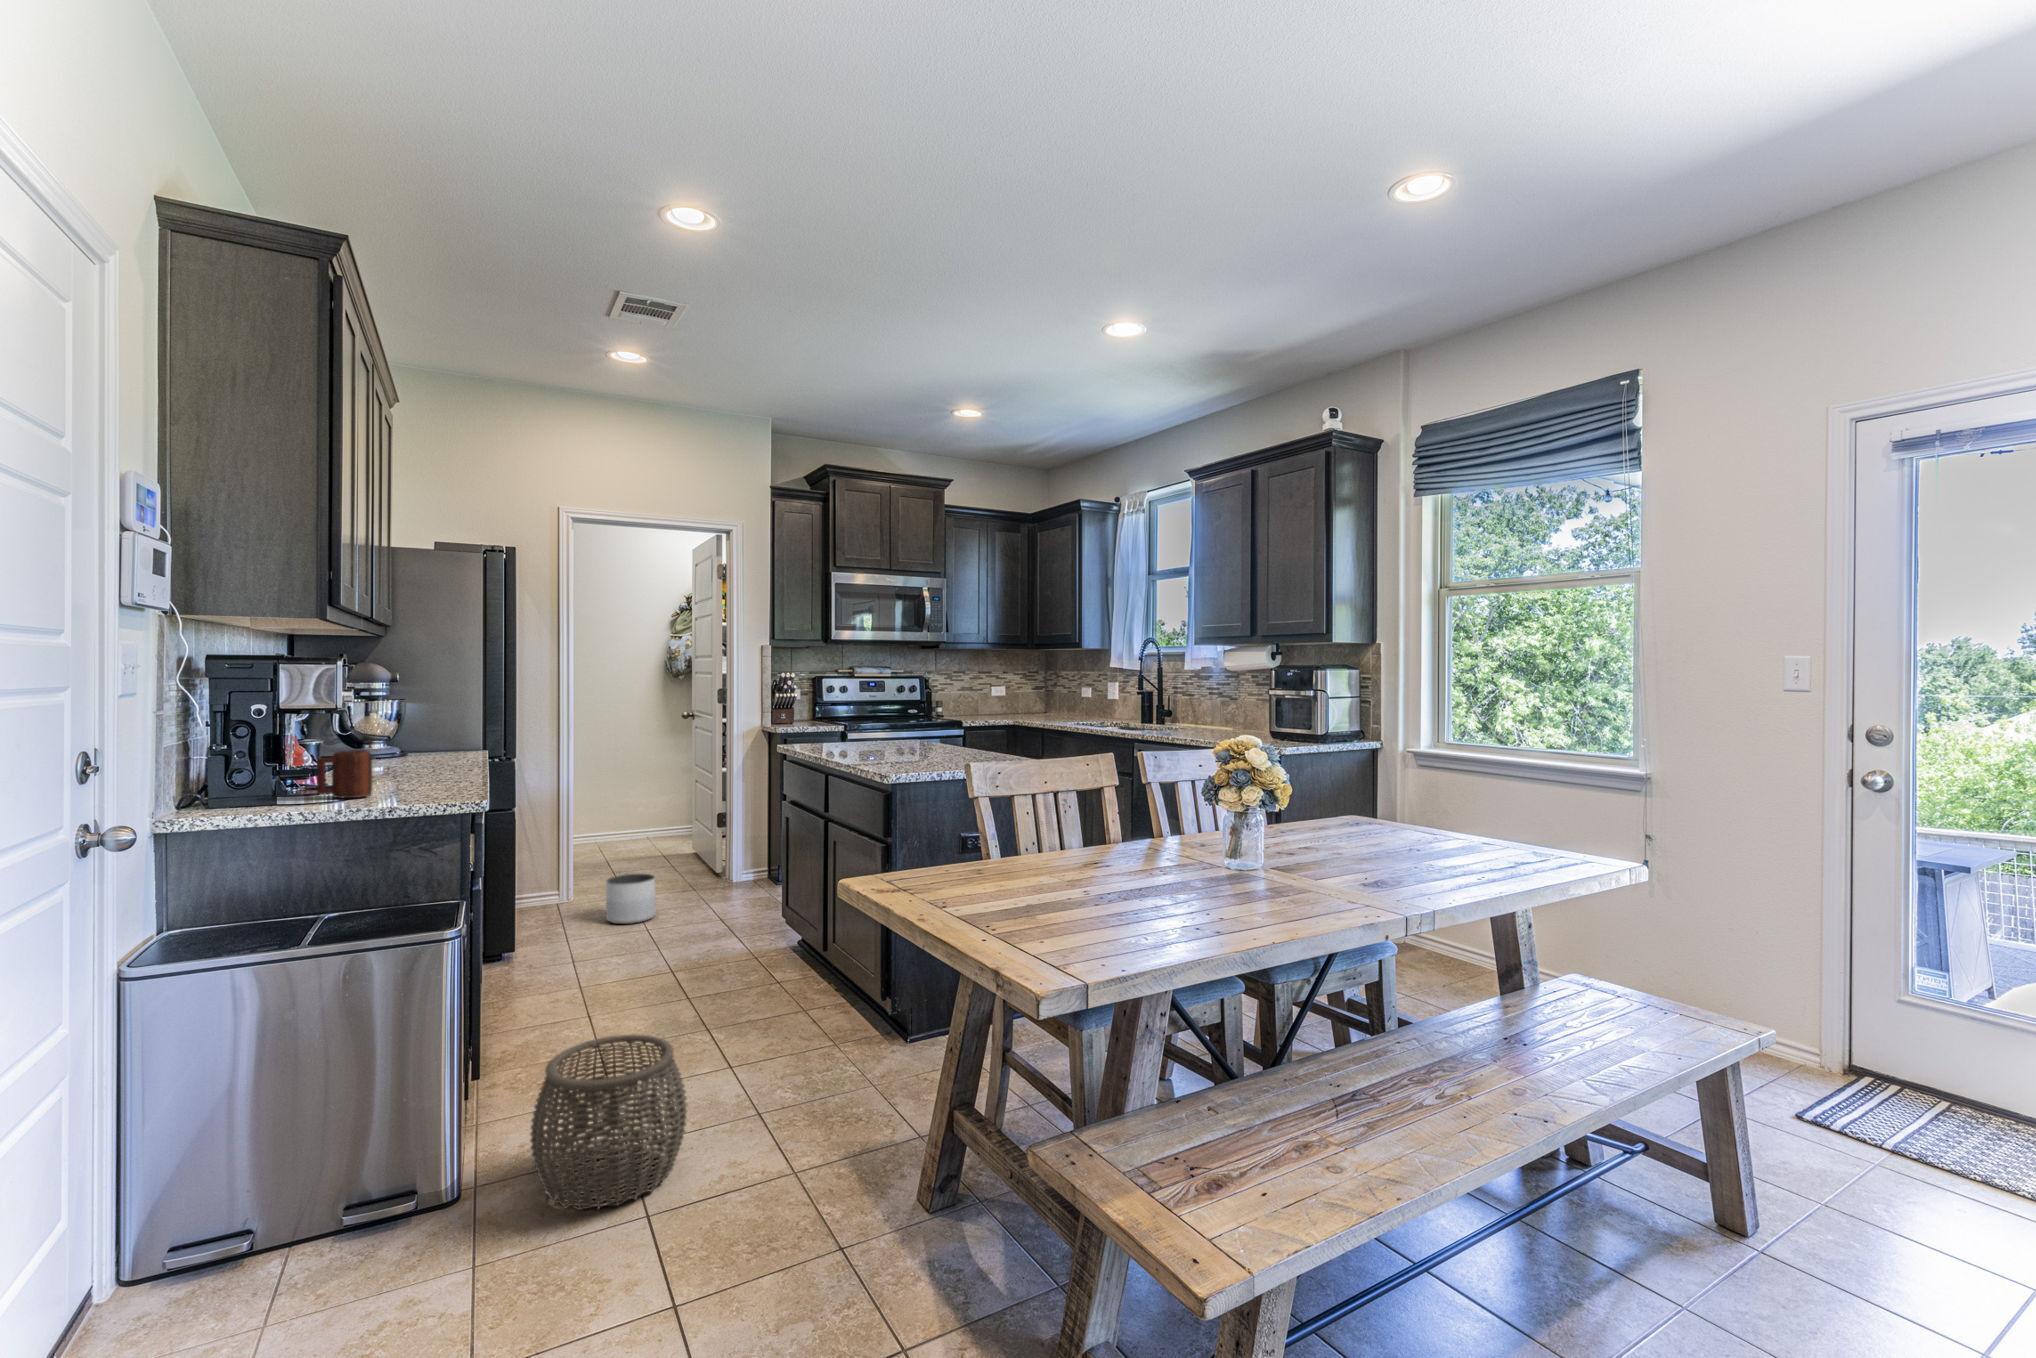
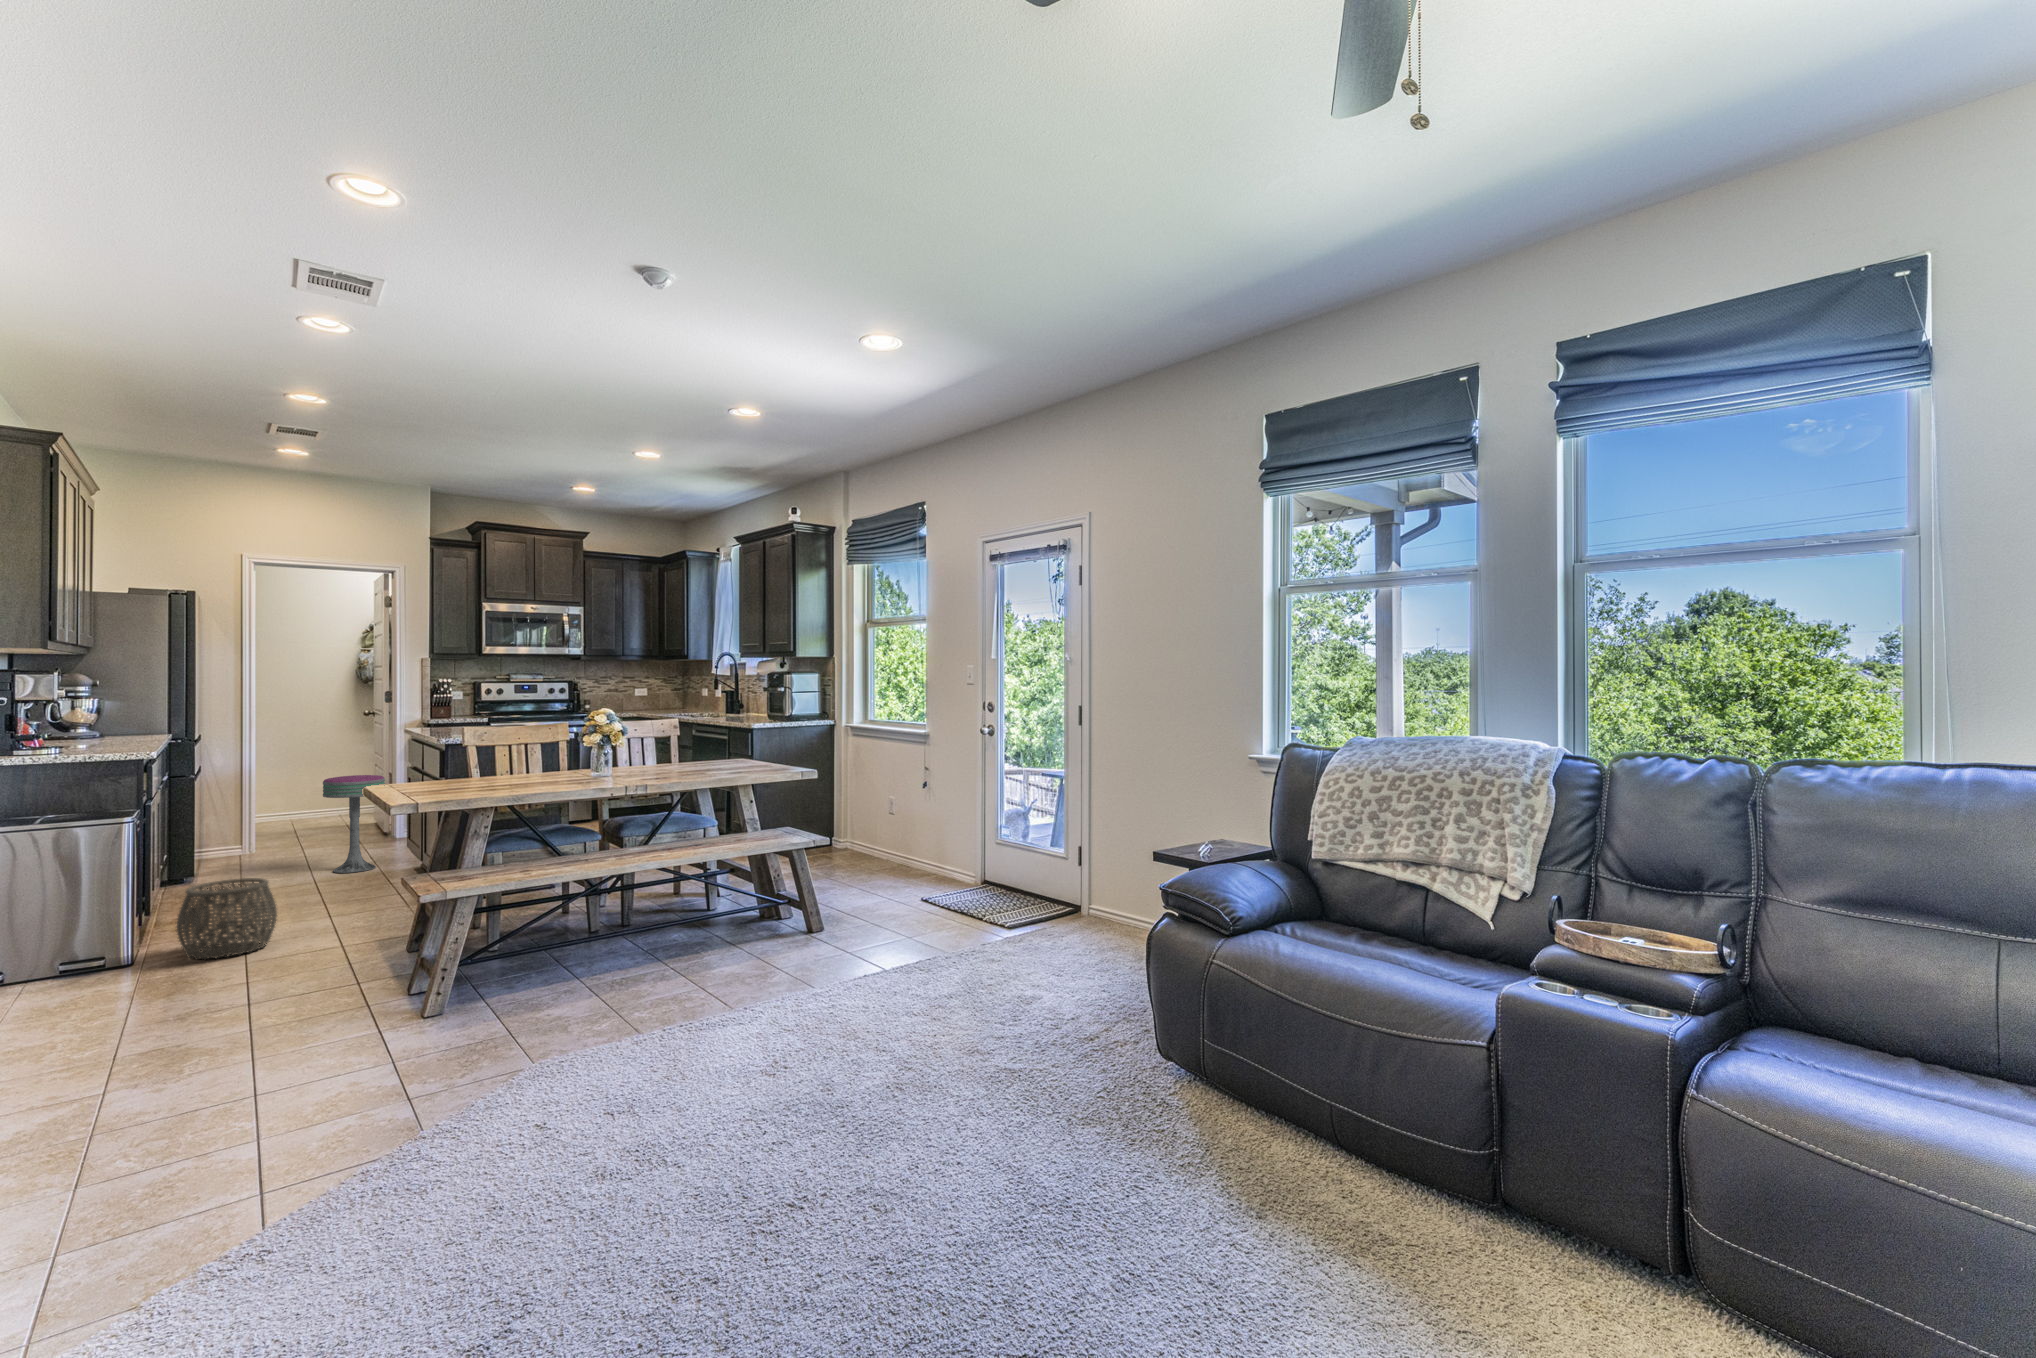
mug: present [317,750,372,798] -> none [40,724,77,751]
bar stool: none [676,811,753,957] -> present [323,775,385,873]
planter: present [606,874,656,924] -> none [277,826,319,861]

